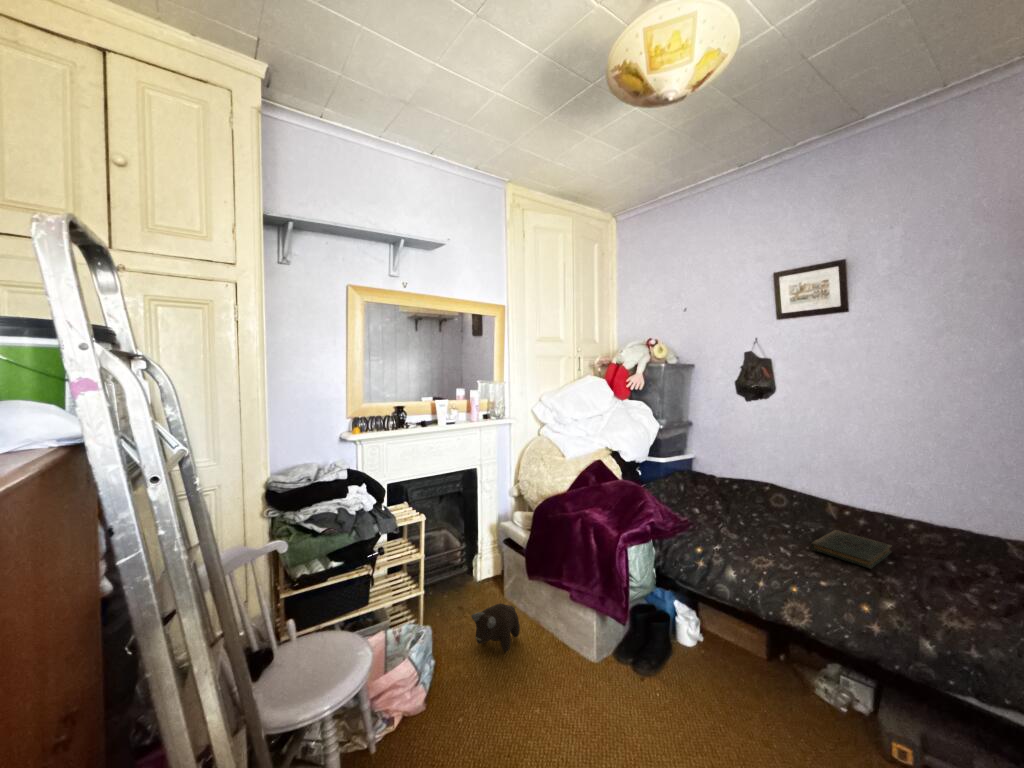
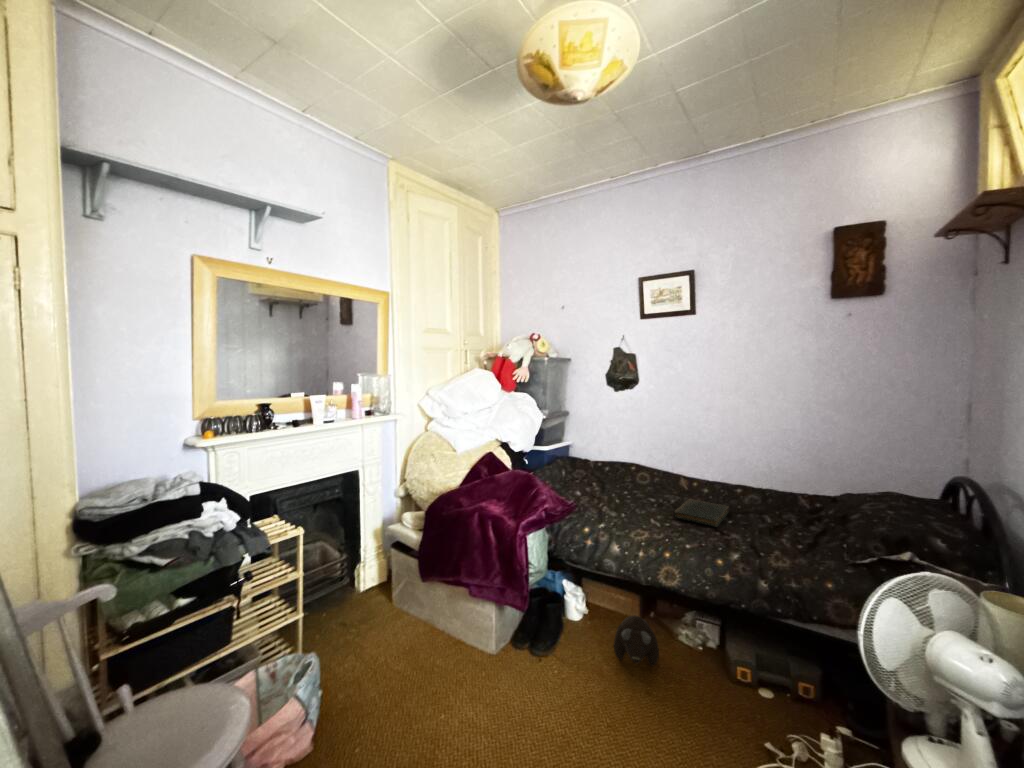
plush toy: present [471,603,520,652] -> present [614,615,659,666]

